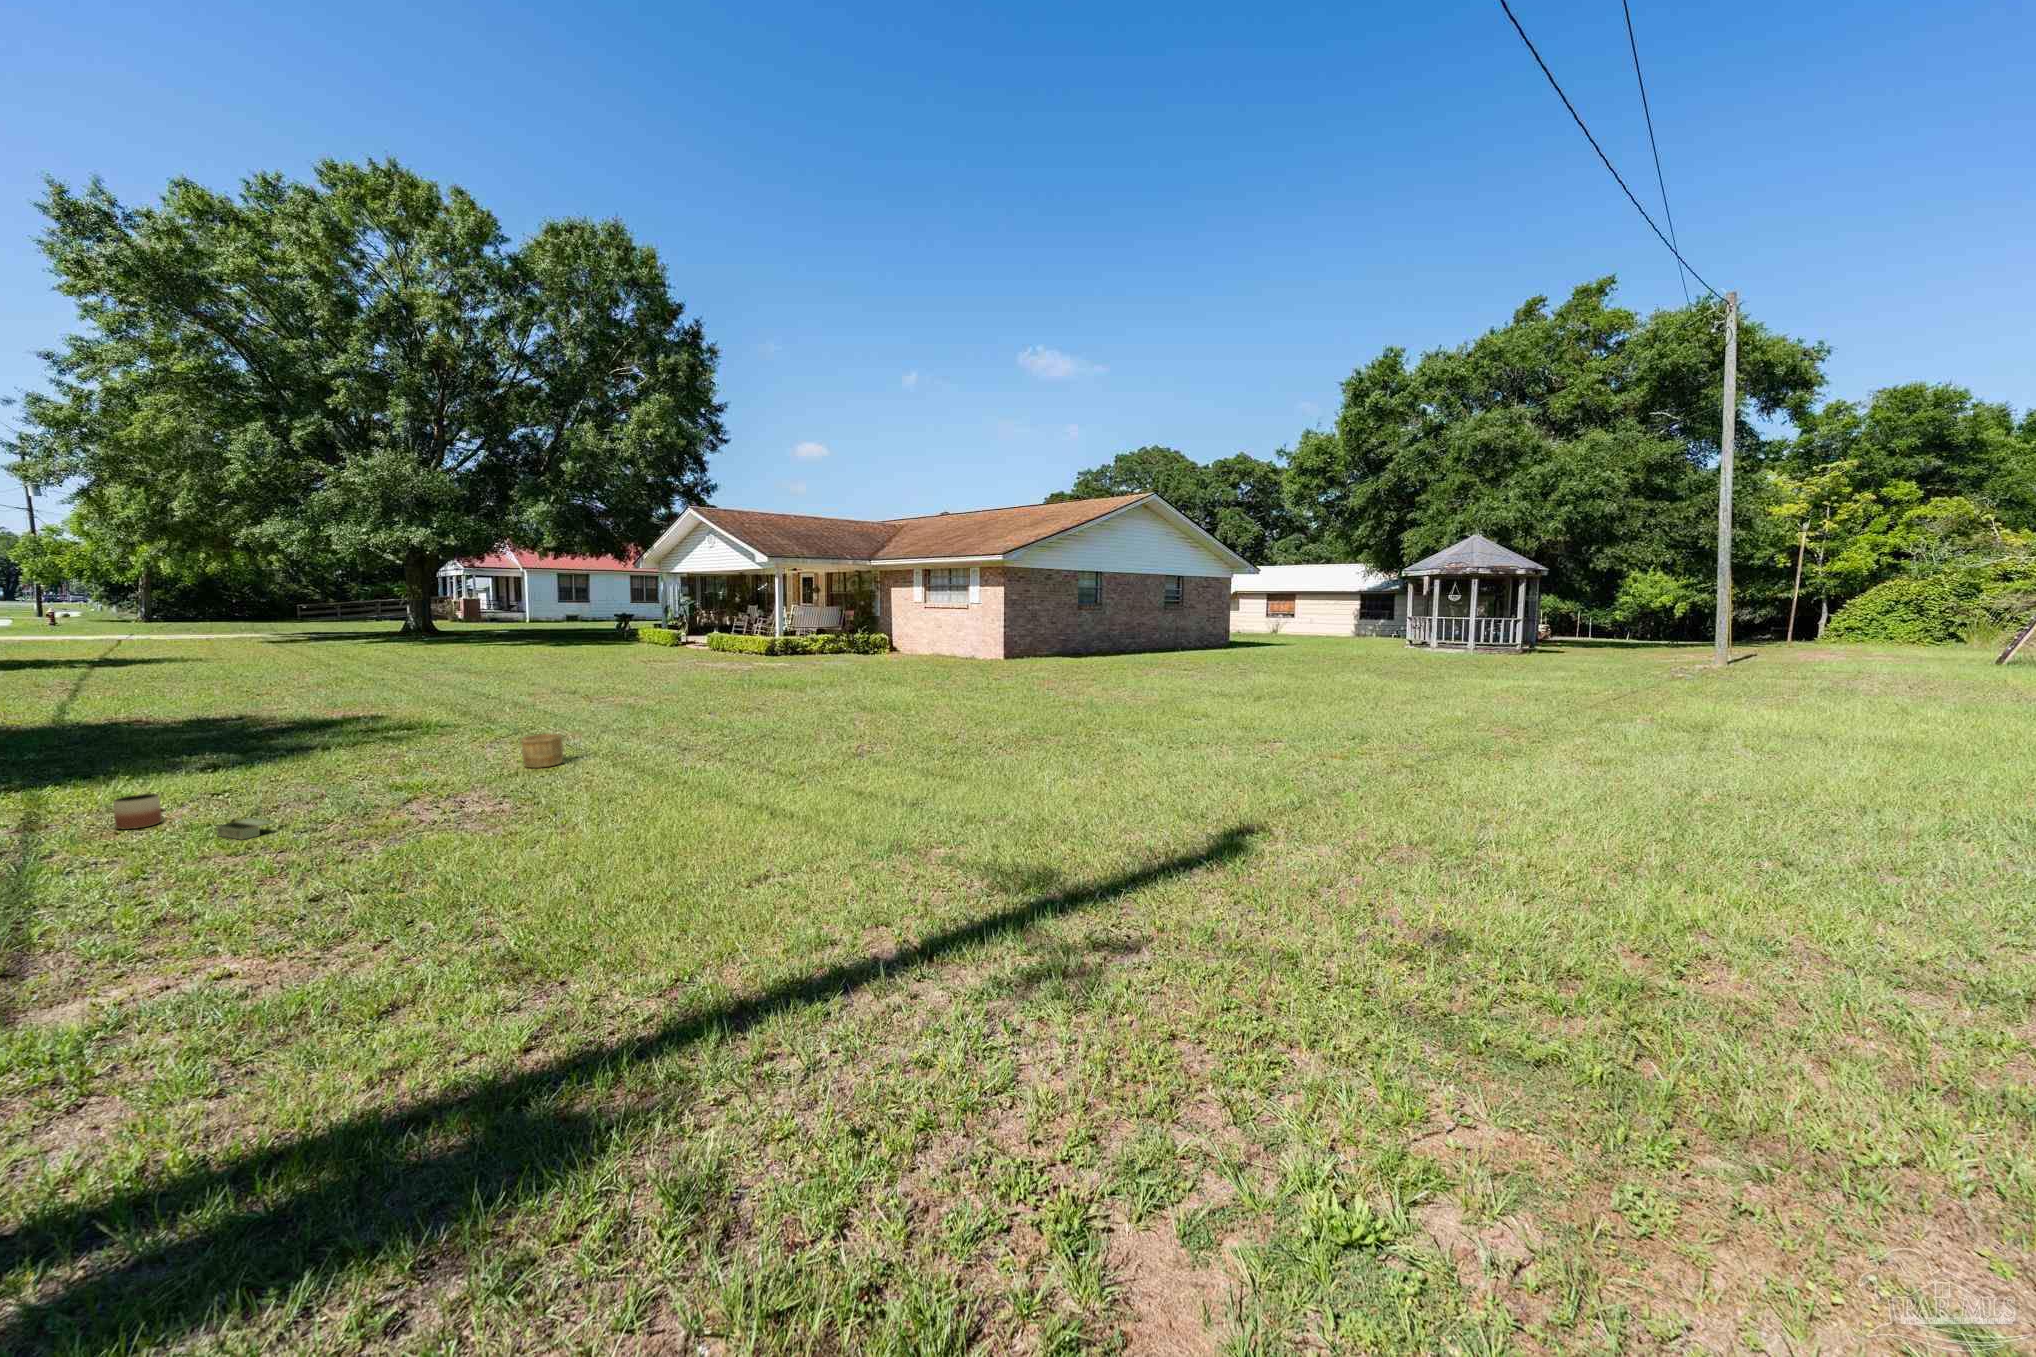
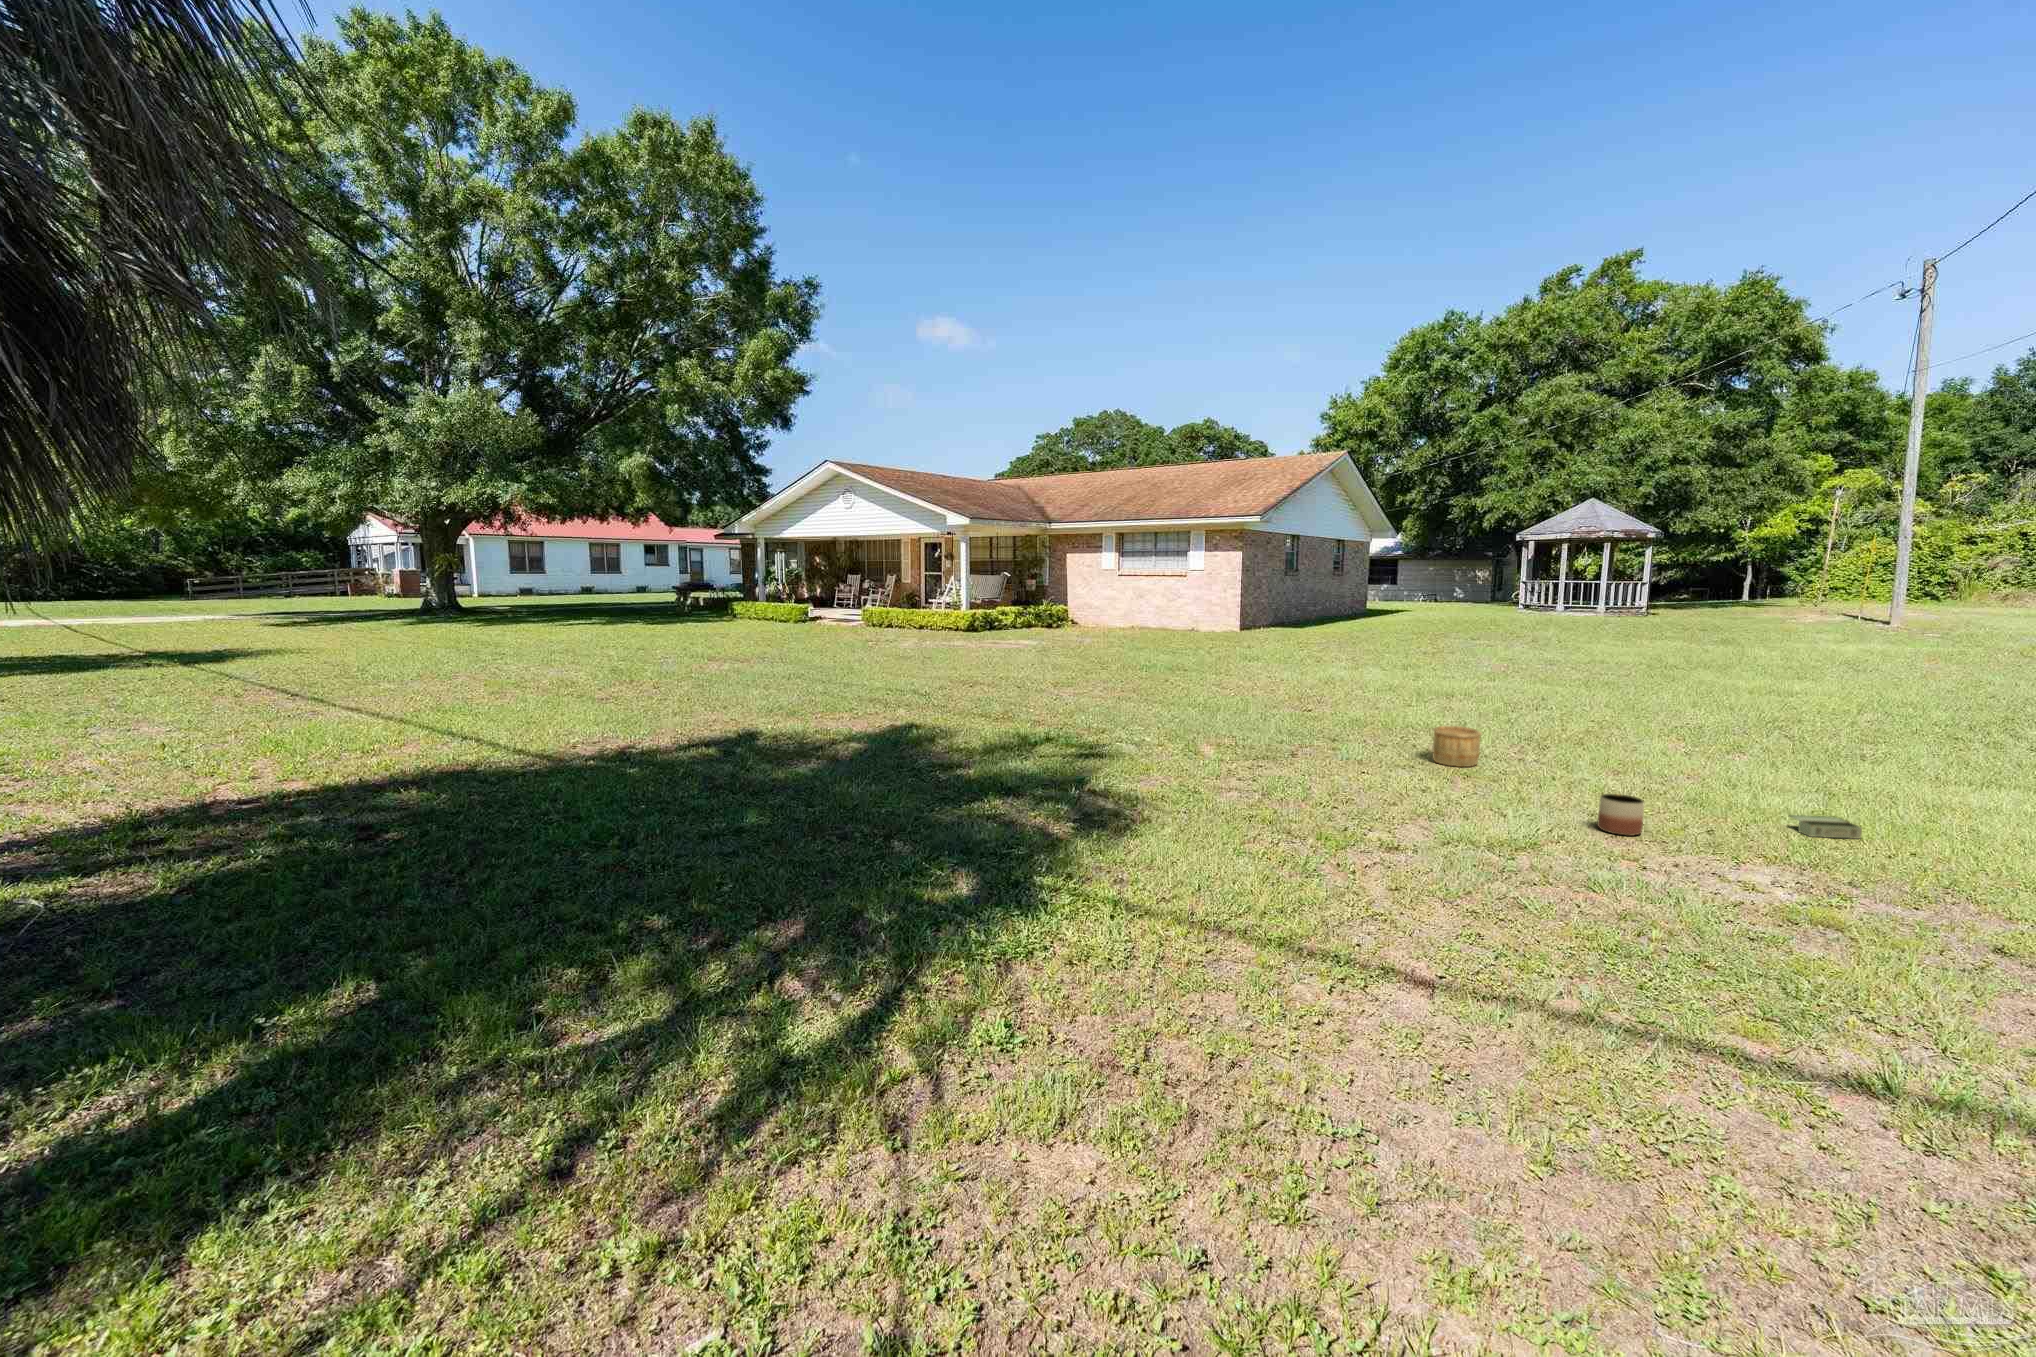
planter: present [113,794,162,830] -> present [1597,794,1645,836]
toolbox: present [216,817,274,840] -> present [1790,815,1862,839]

